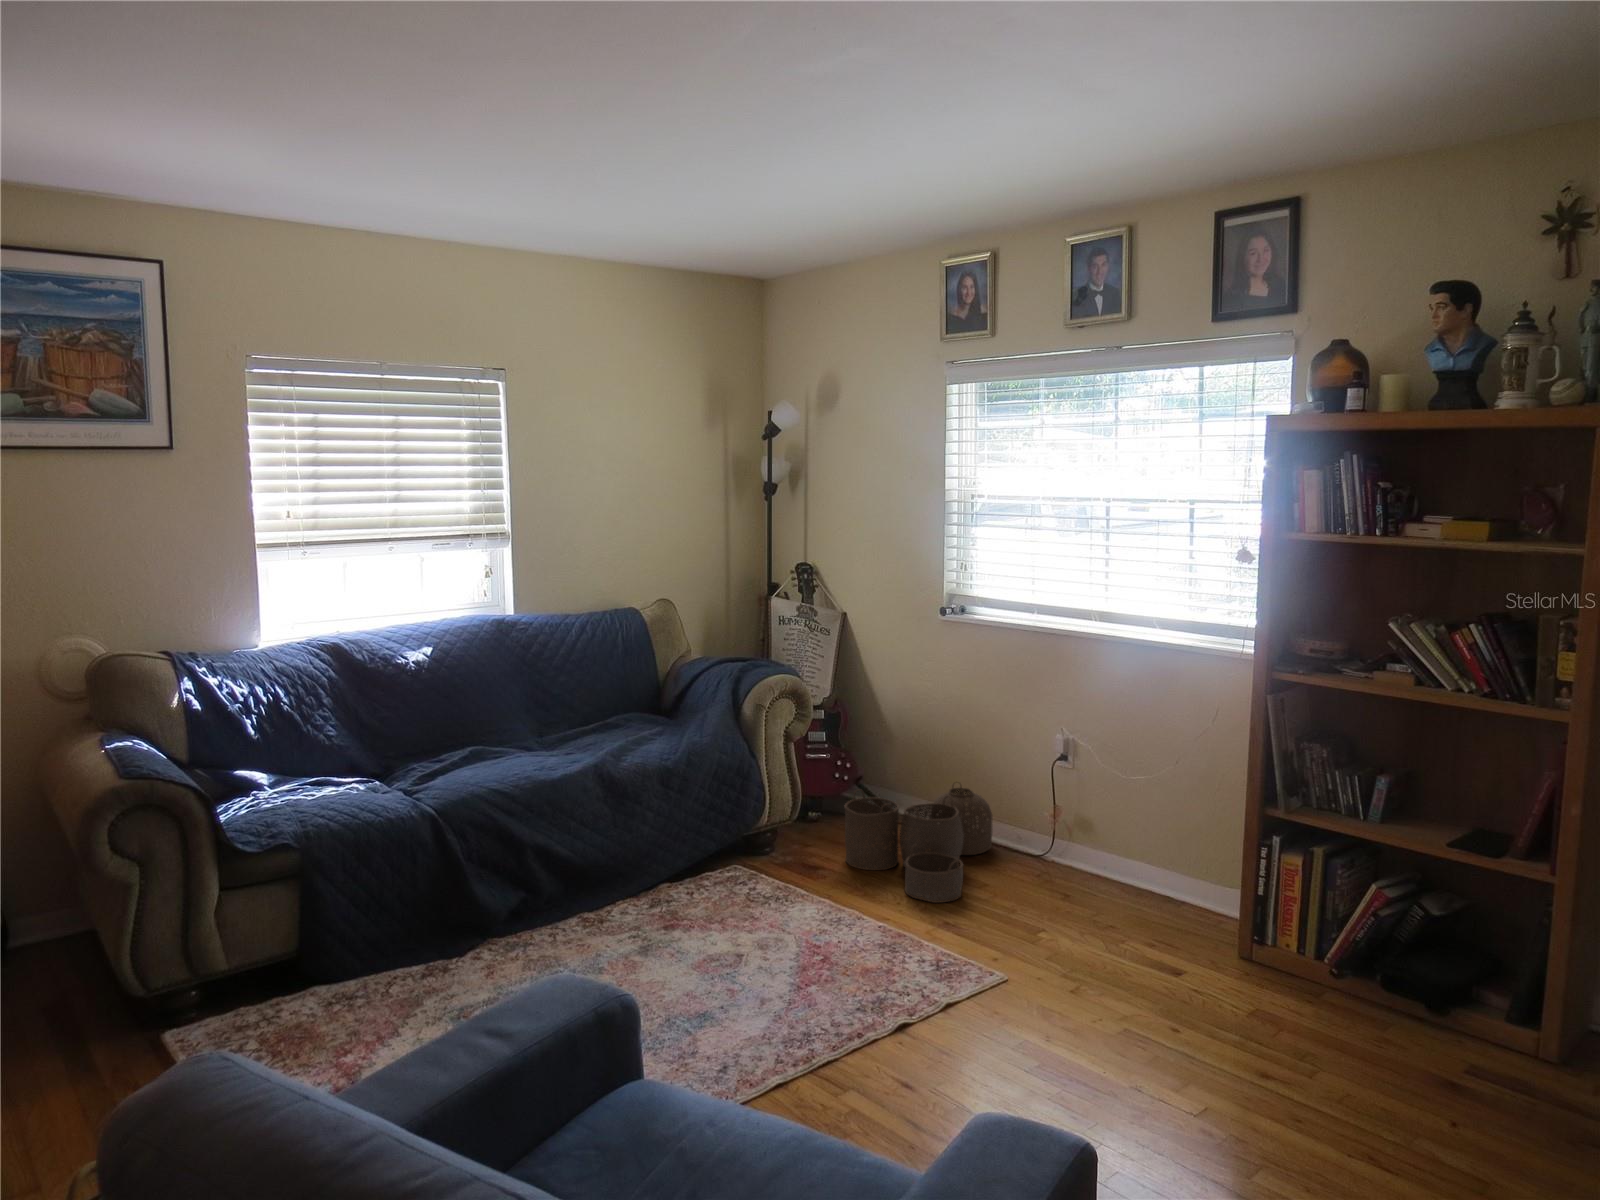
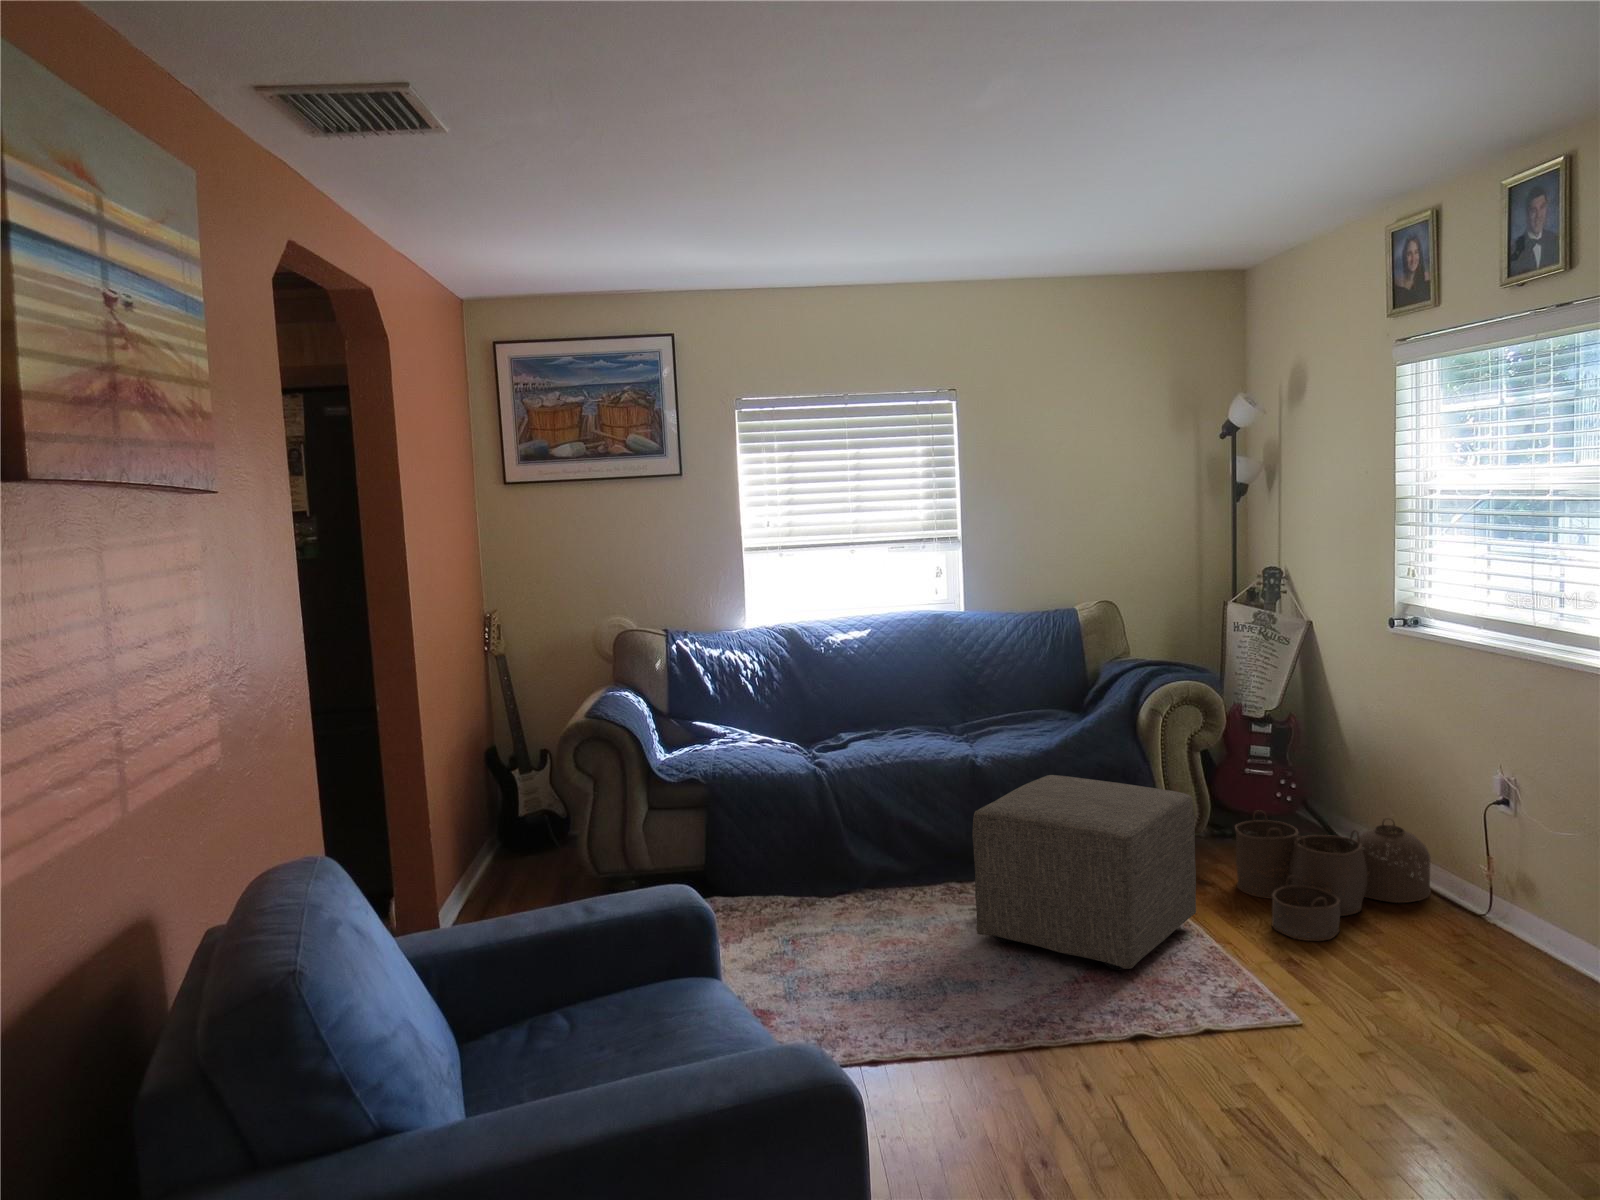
ottoman: none [666,779,851,968] -> present [972,775,1196,970]

